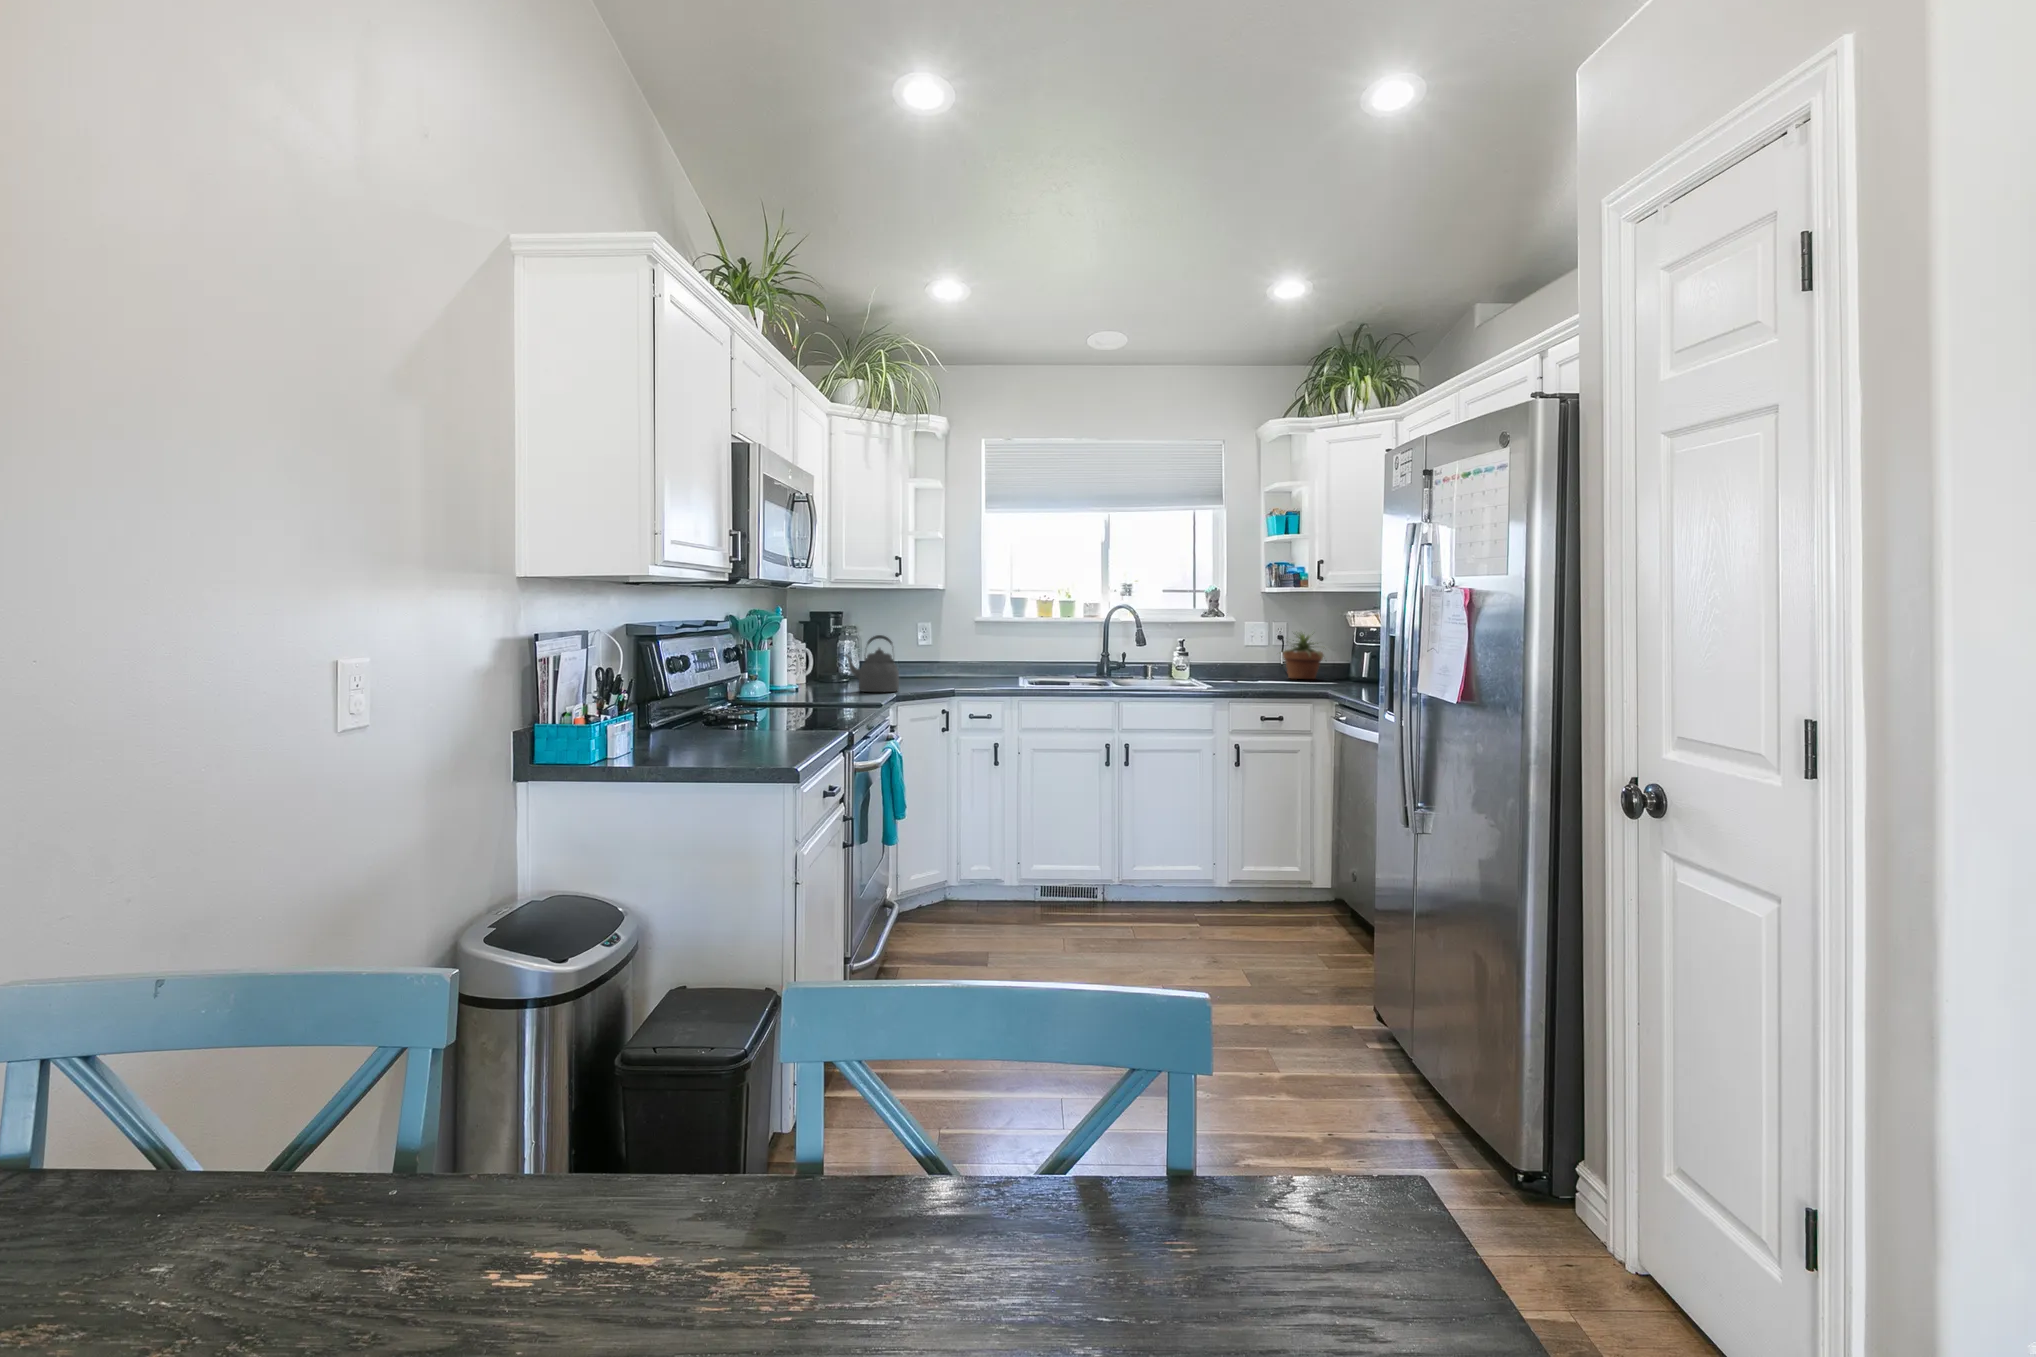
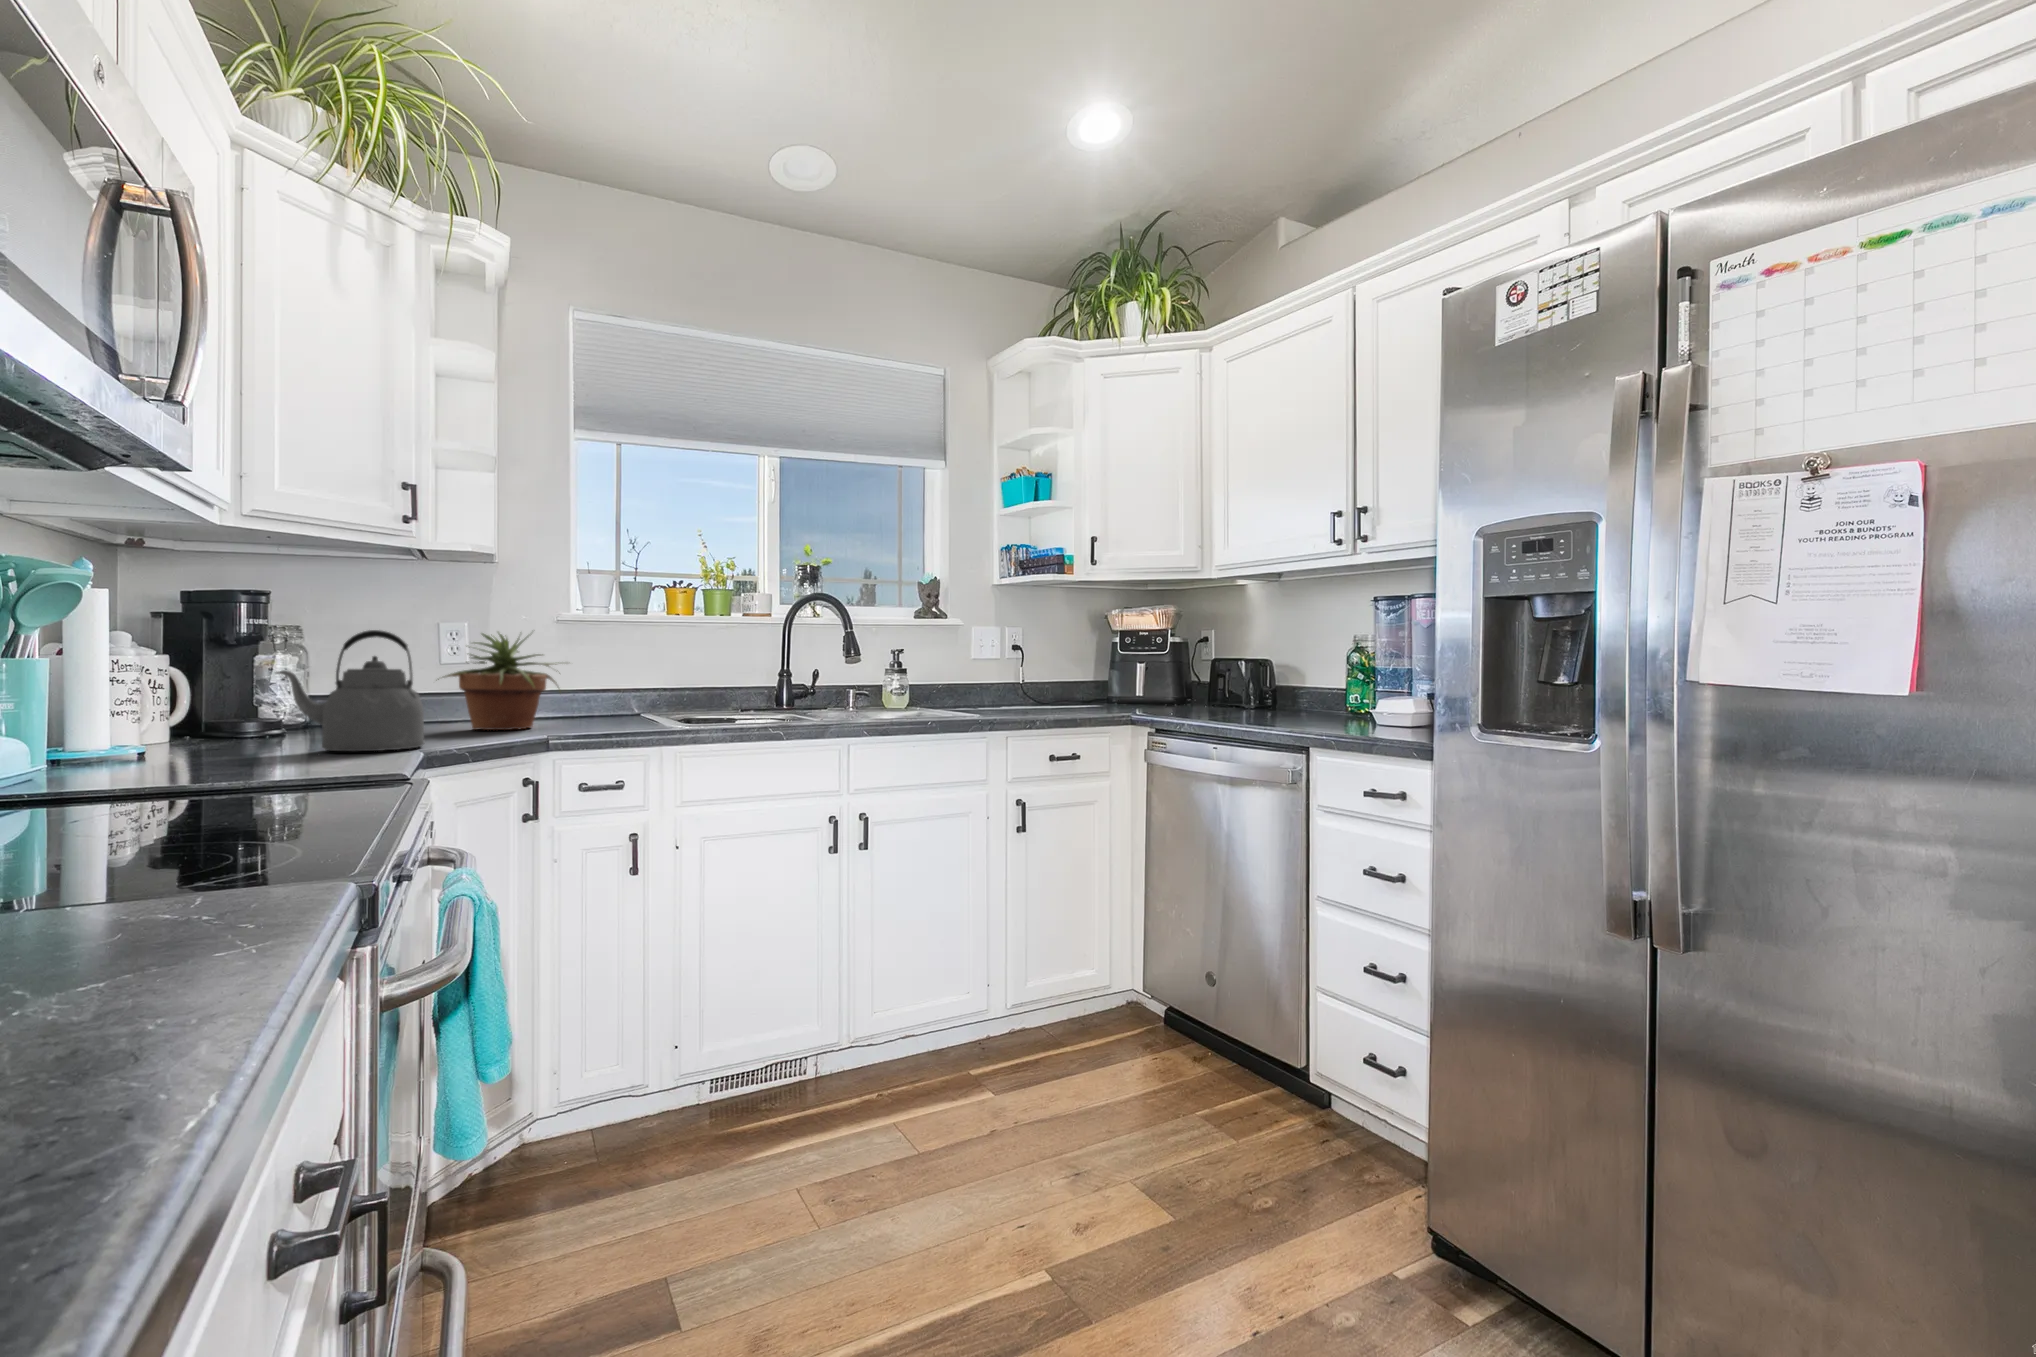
potted plant: present [1283,634,1324,679] -> present [438,633,559,730]

